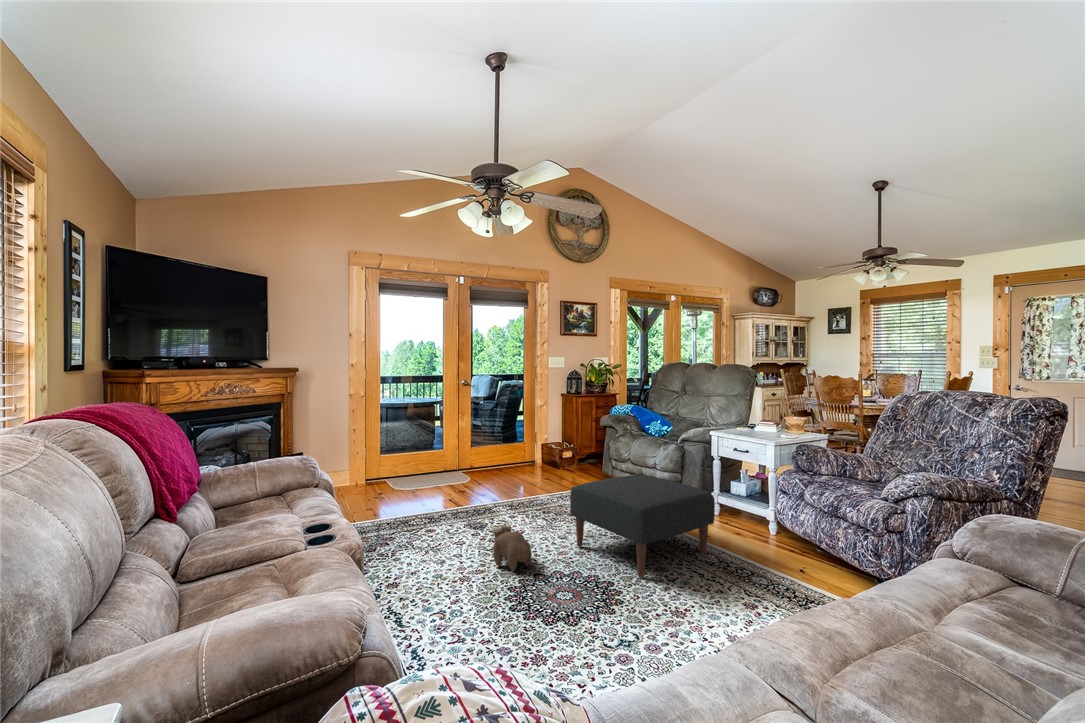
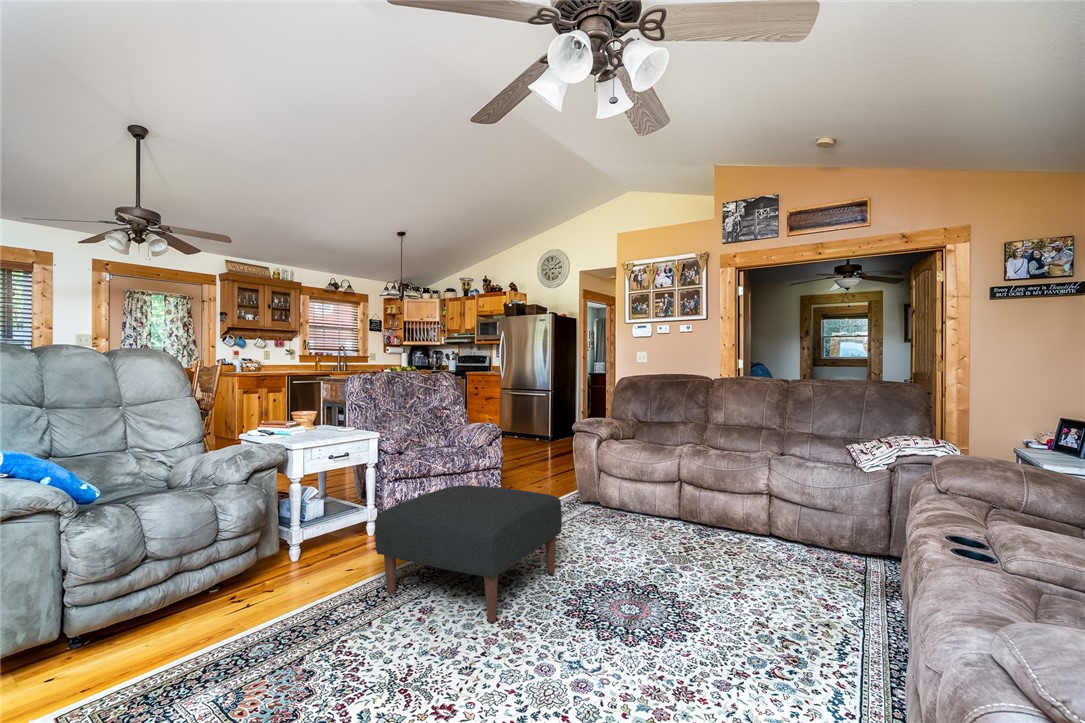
plush toy: present [491,522,532,571] -> none [564,604,624,673]

